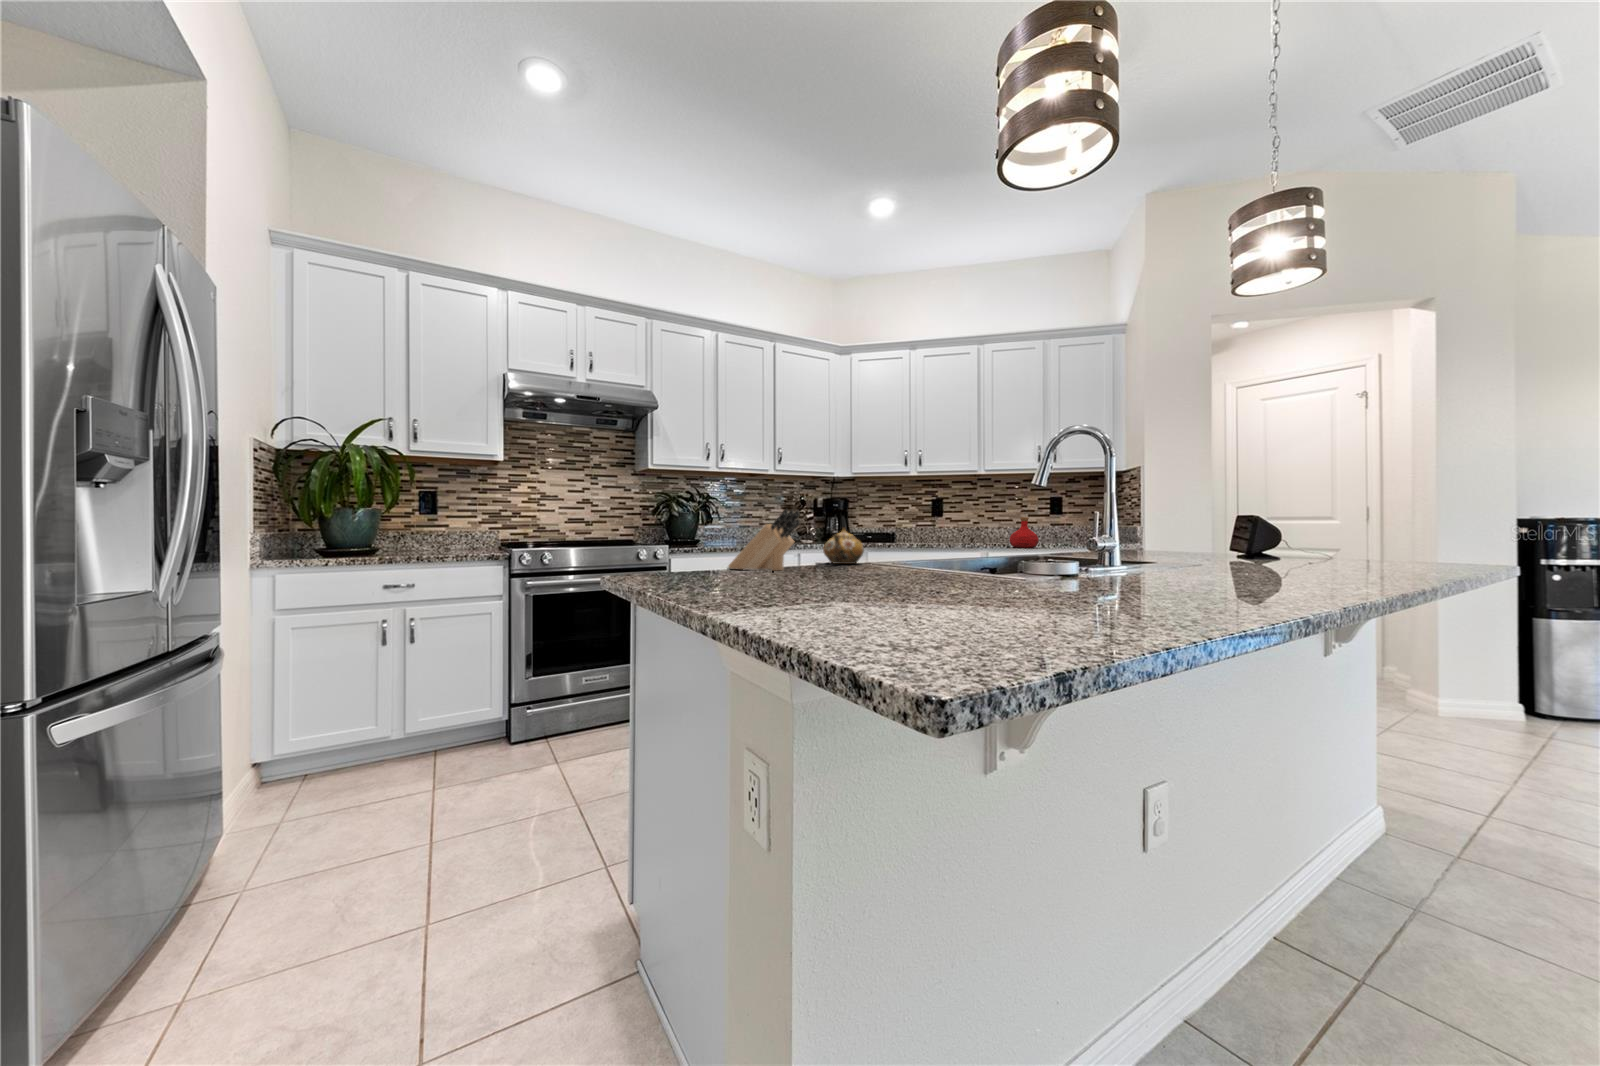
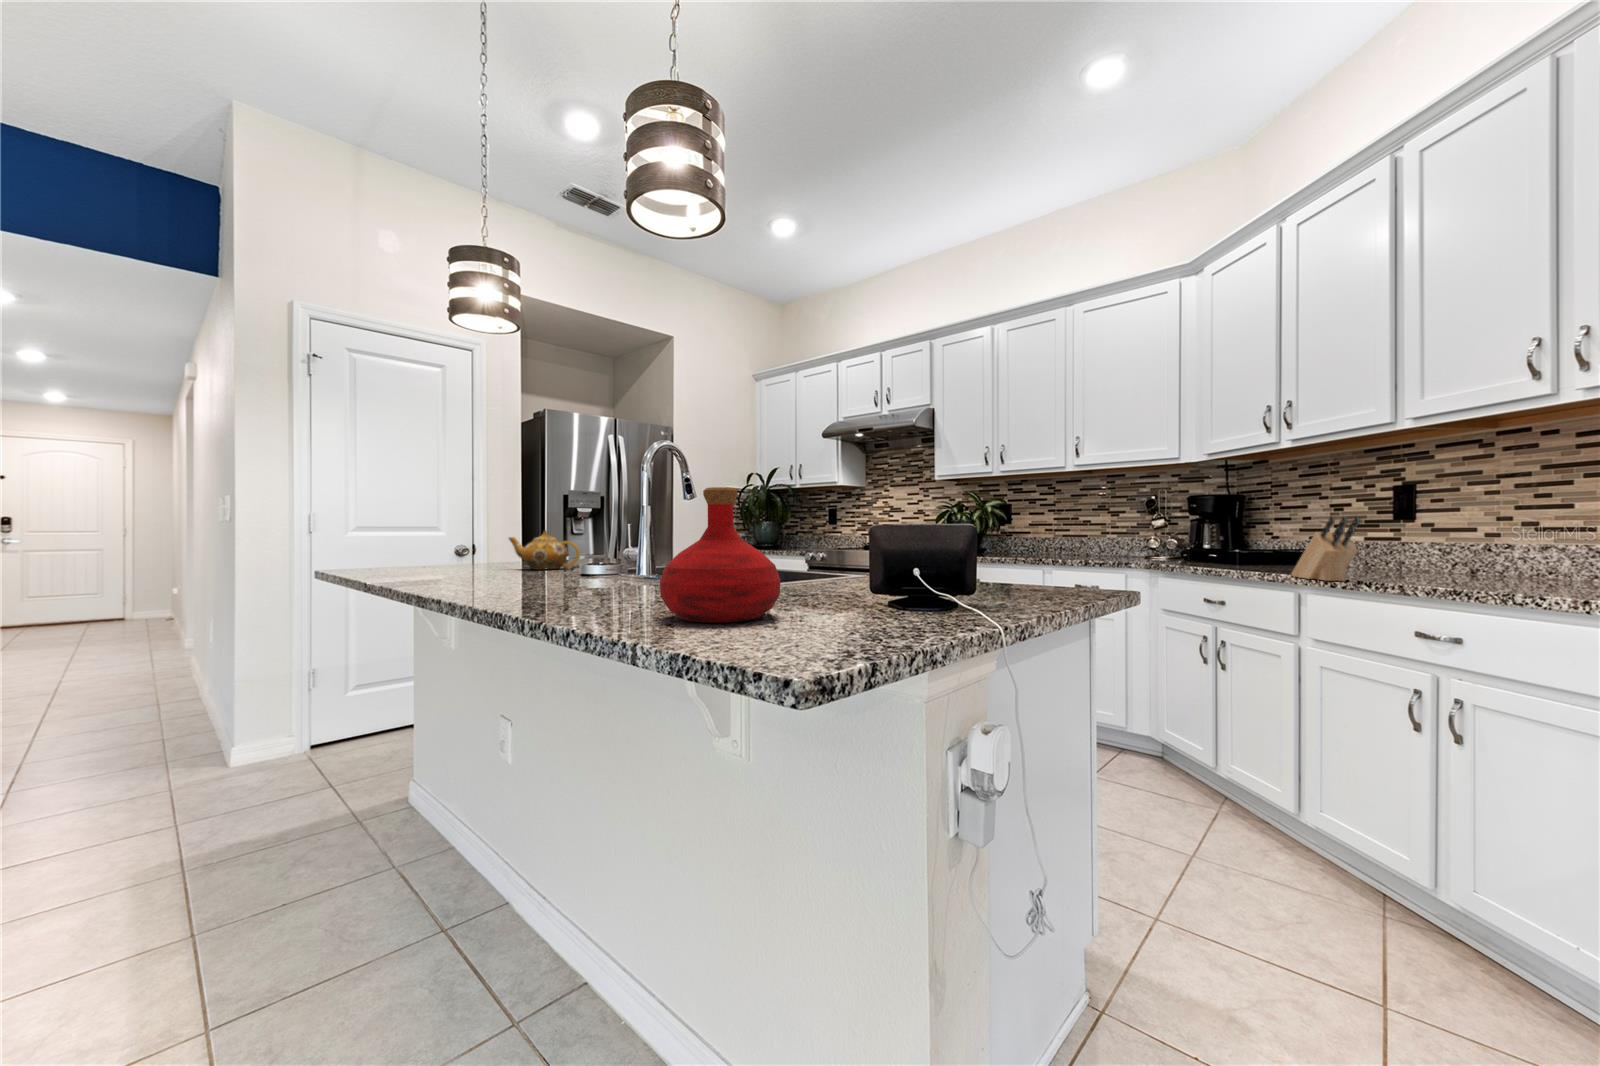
knife block: present [728,509,800,571] -> present [1291,516,1360,581]
bottle: present [1010,517,1039,548] -> present [660,487,780,623]

